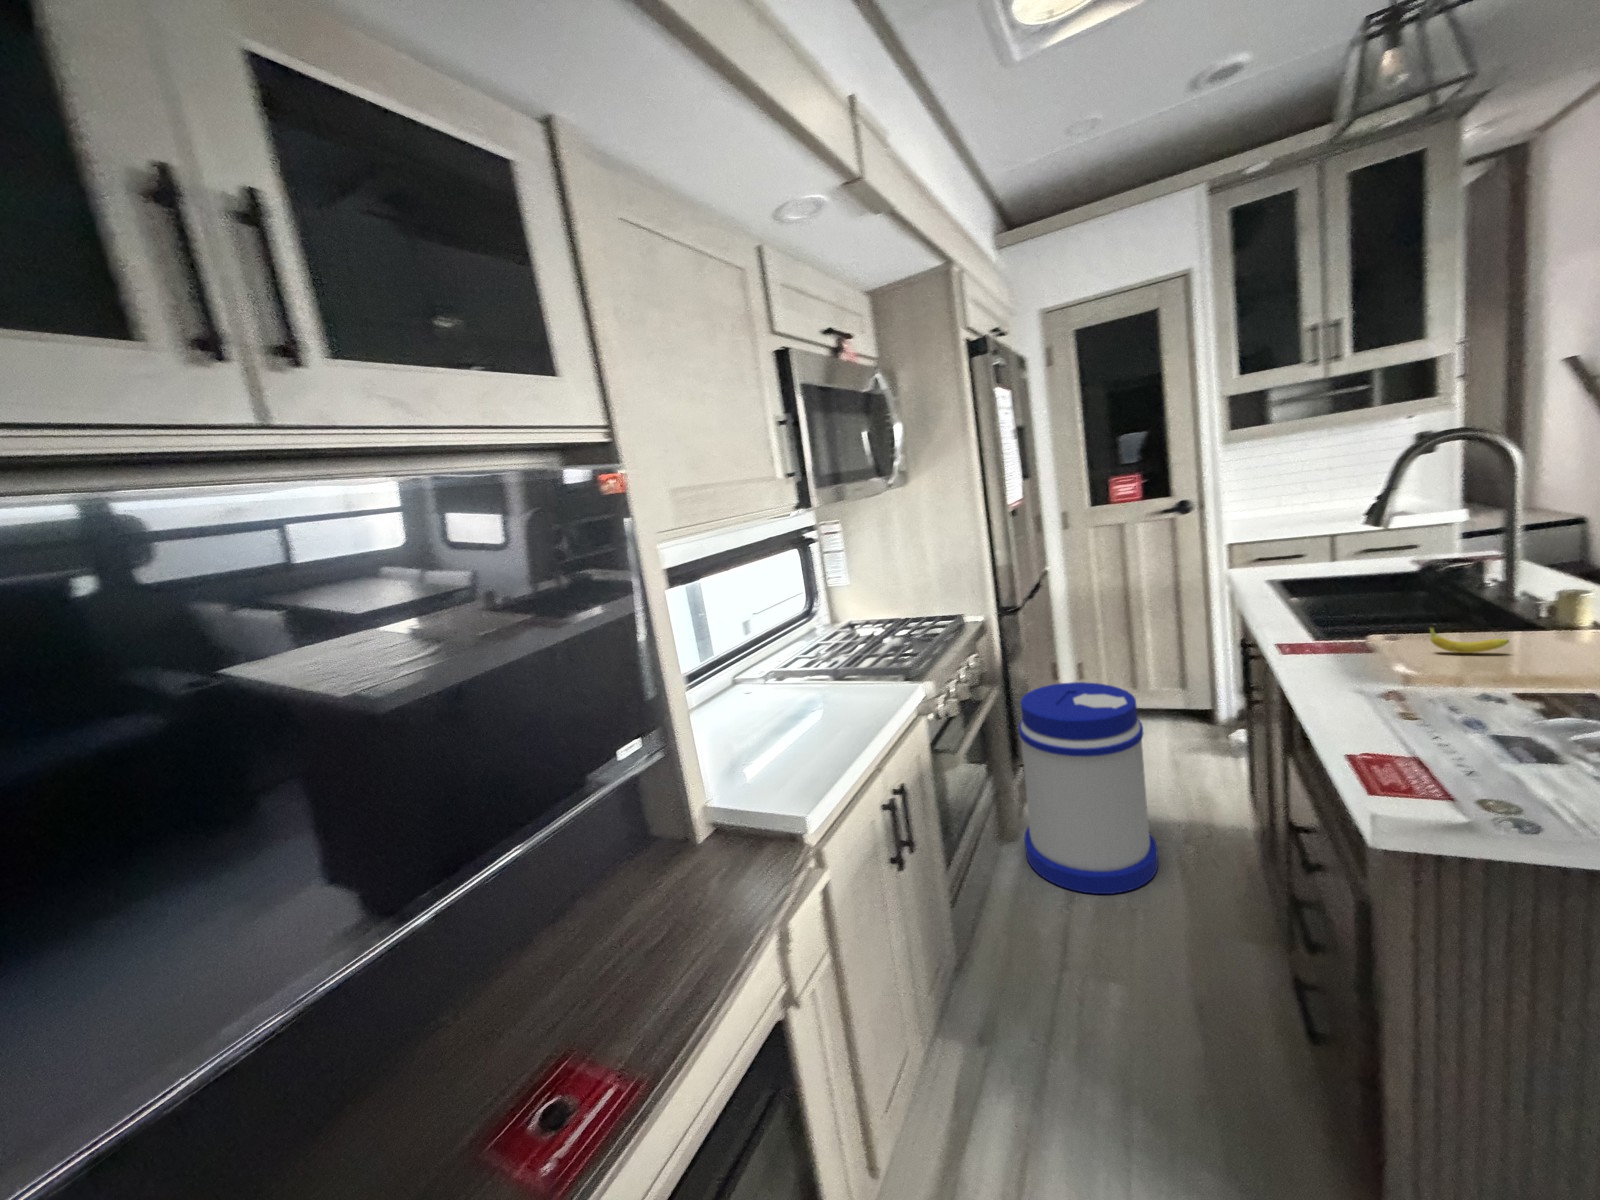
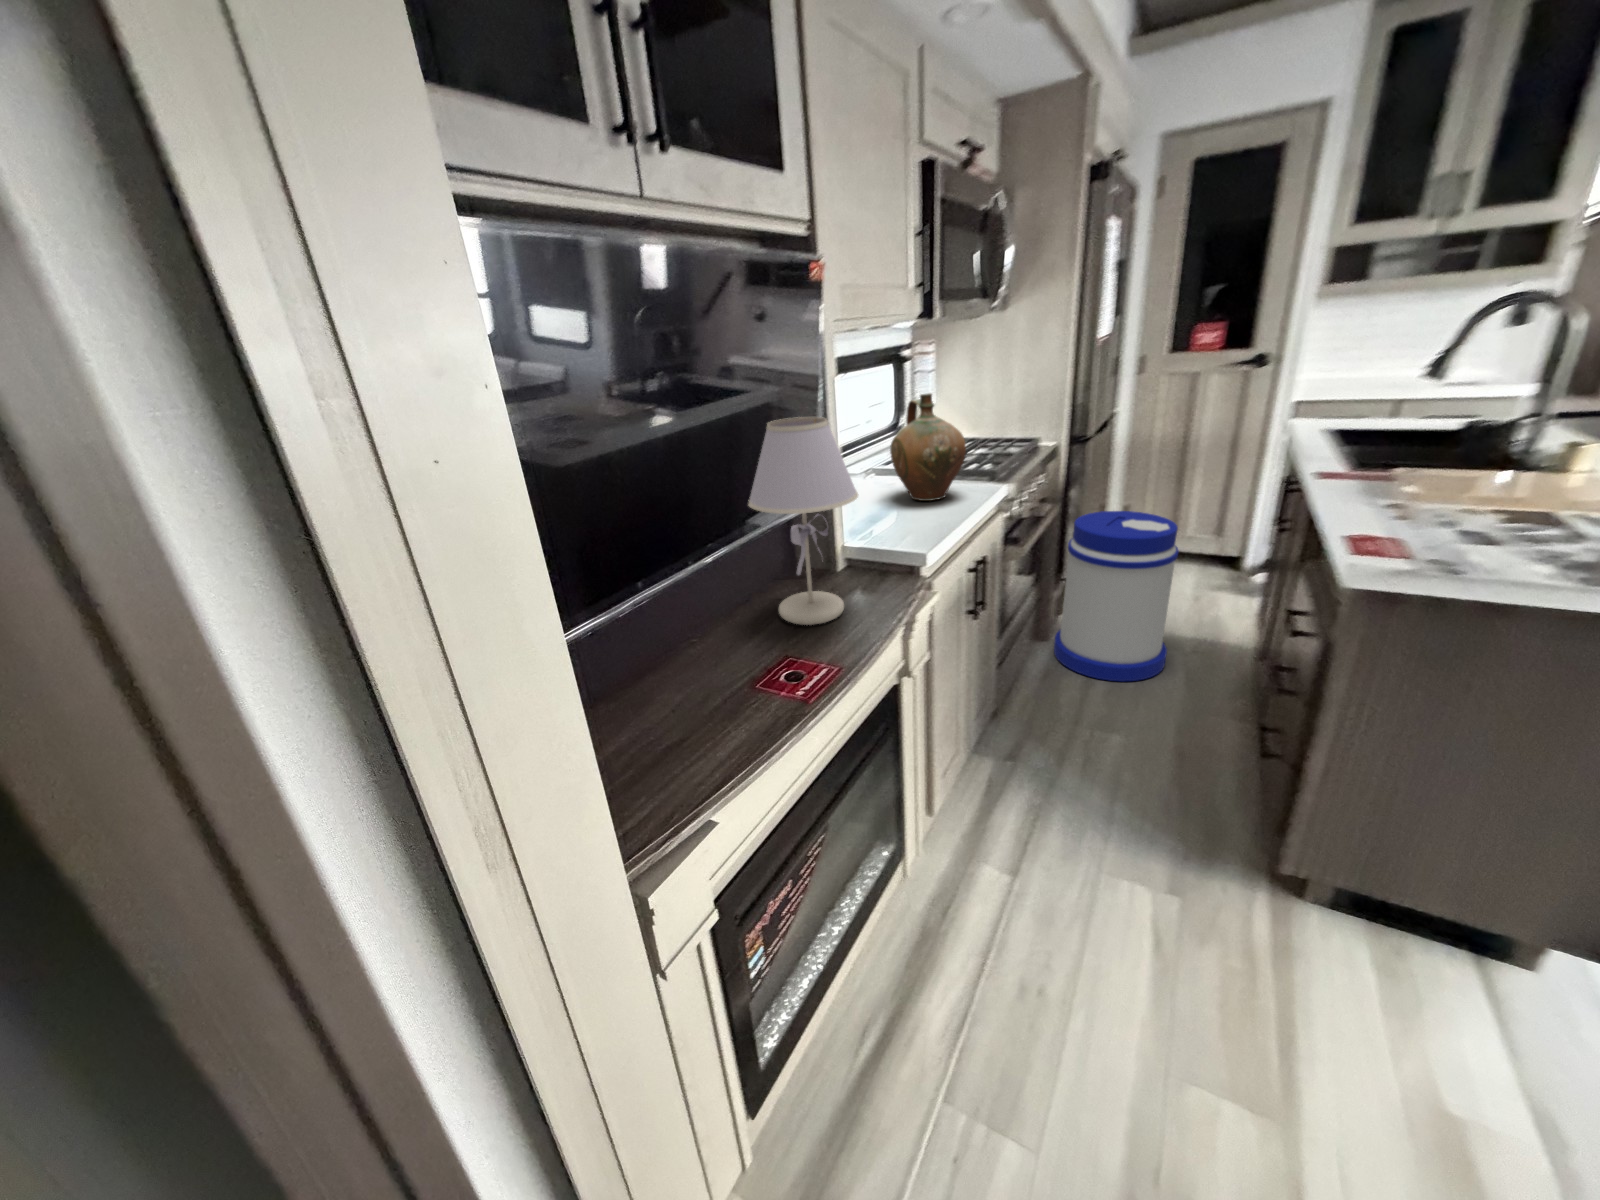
ceramic jug: none [777,591,864,717] -> present [890,393,966,501]
fruit: present [1430,626,1509,653] -> none [1445,454,1508,478]
table lamp: none [525,665,687,963] -> present [748,417,858,625]

